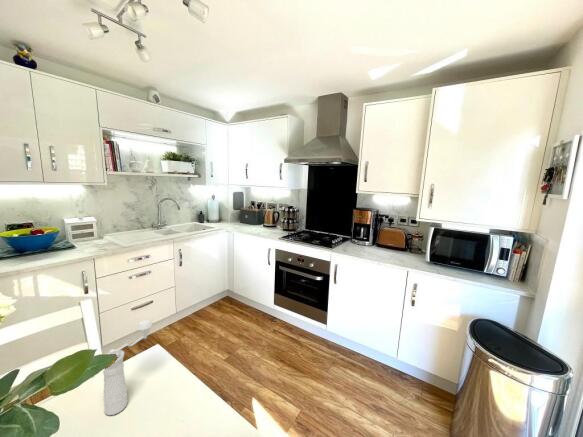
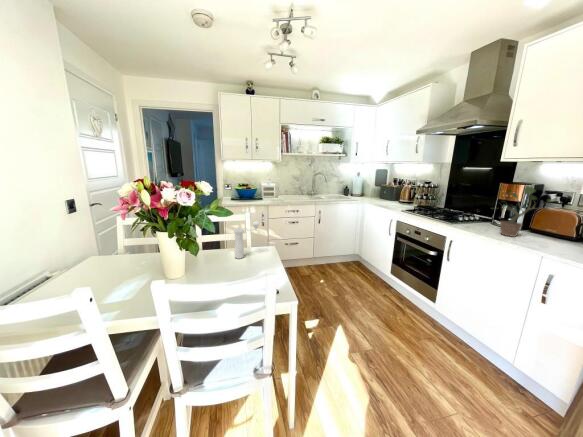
potted plant: none [358,212,401,255] -> present [500,186,556,237]

